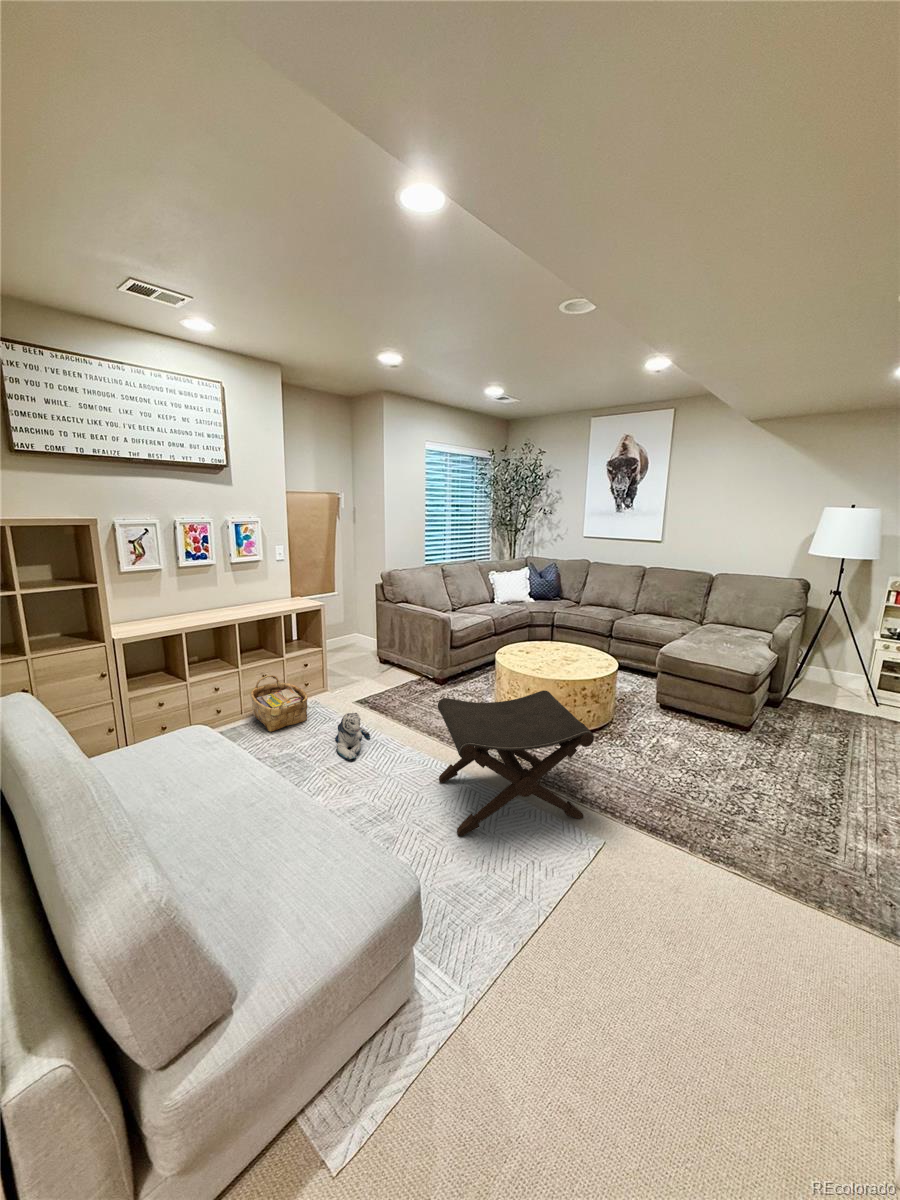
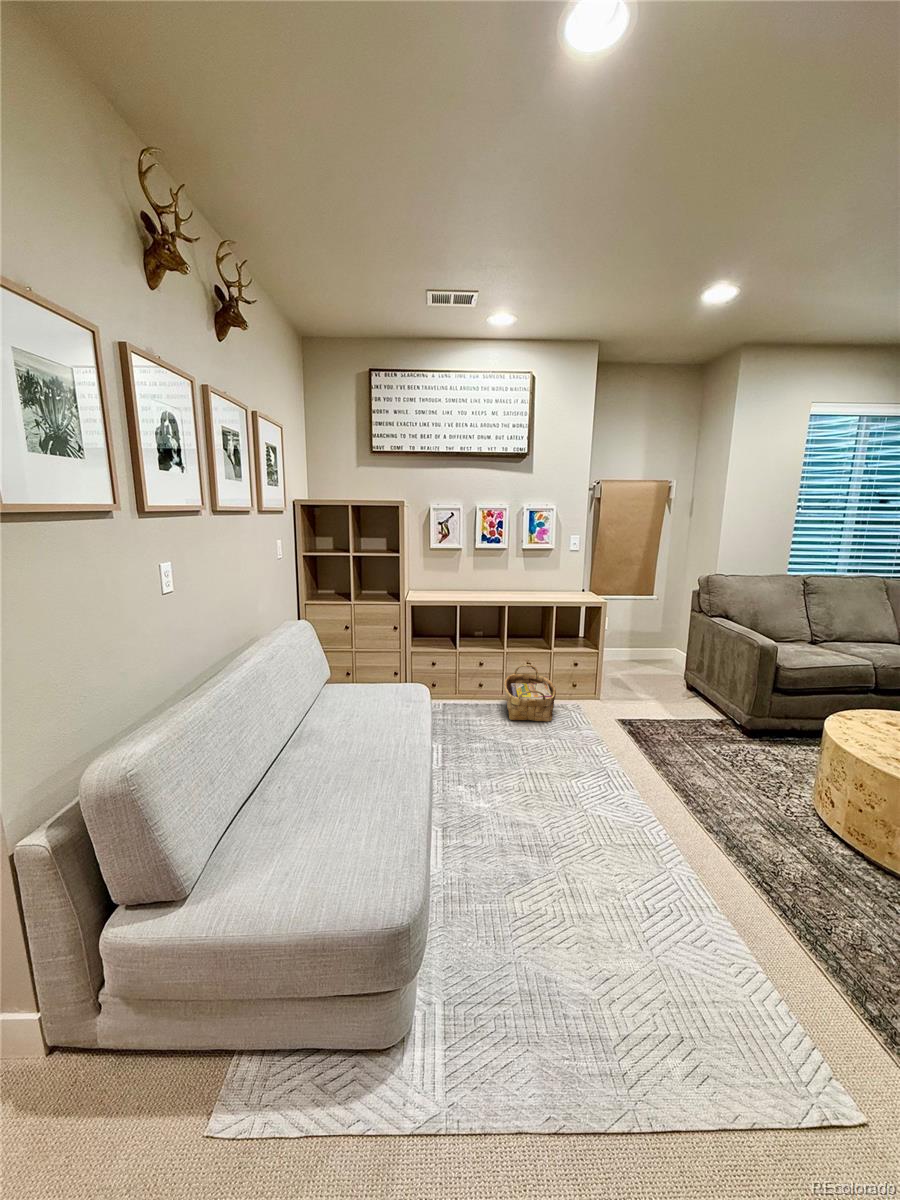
footstool: present [438,690,594,836] -> none [602,738,887,1050]
plush toy: present [335,713,370,760] -> none [551,723,600,777]

